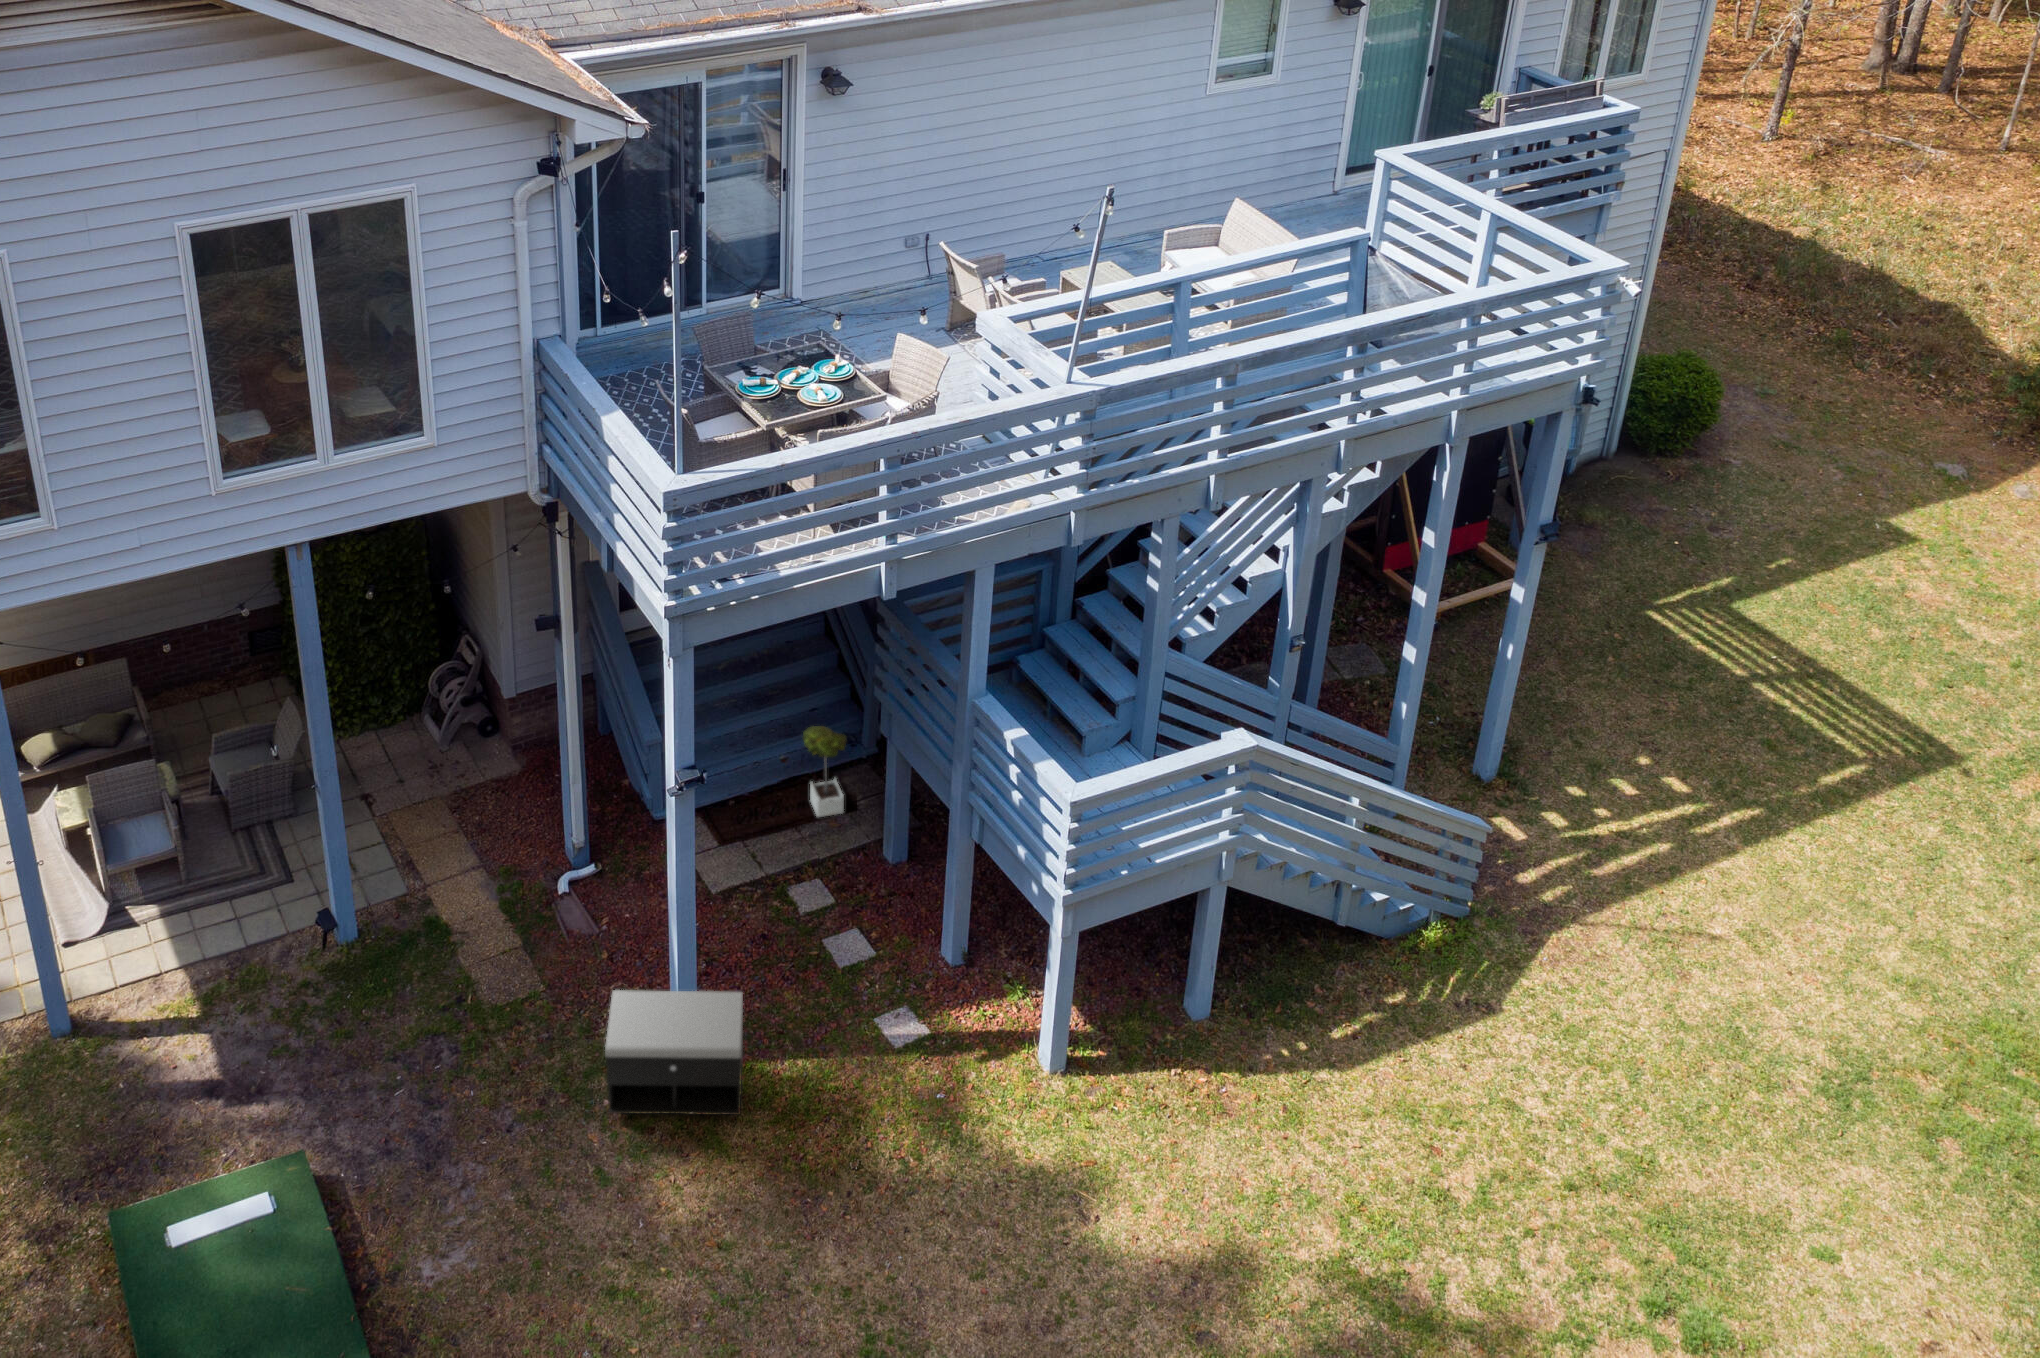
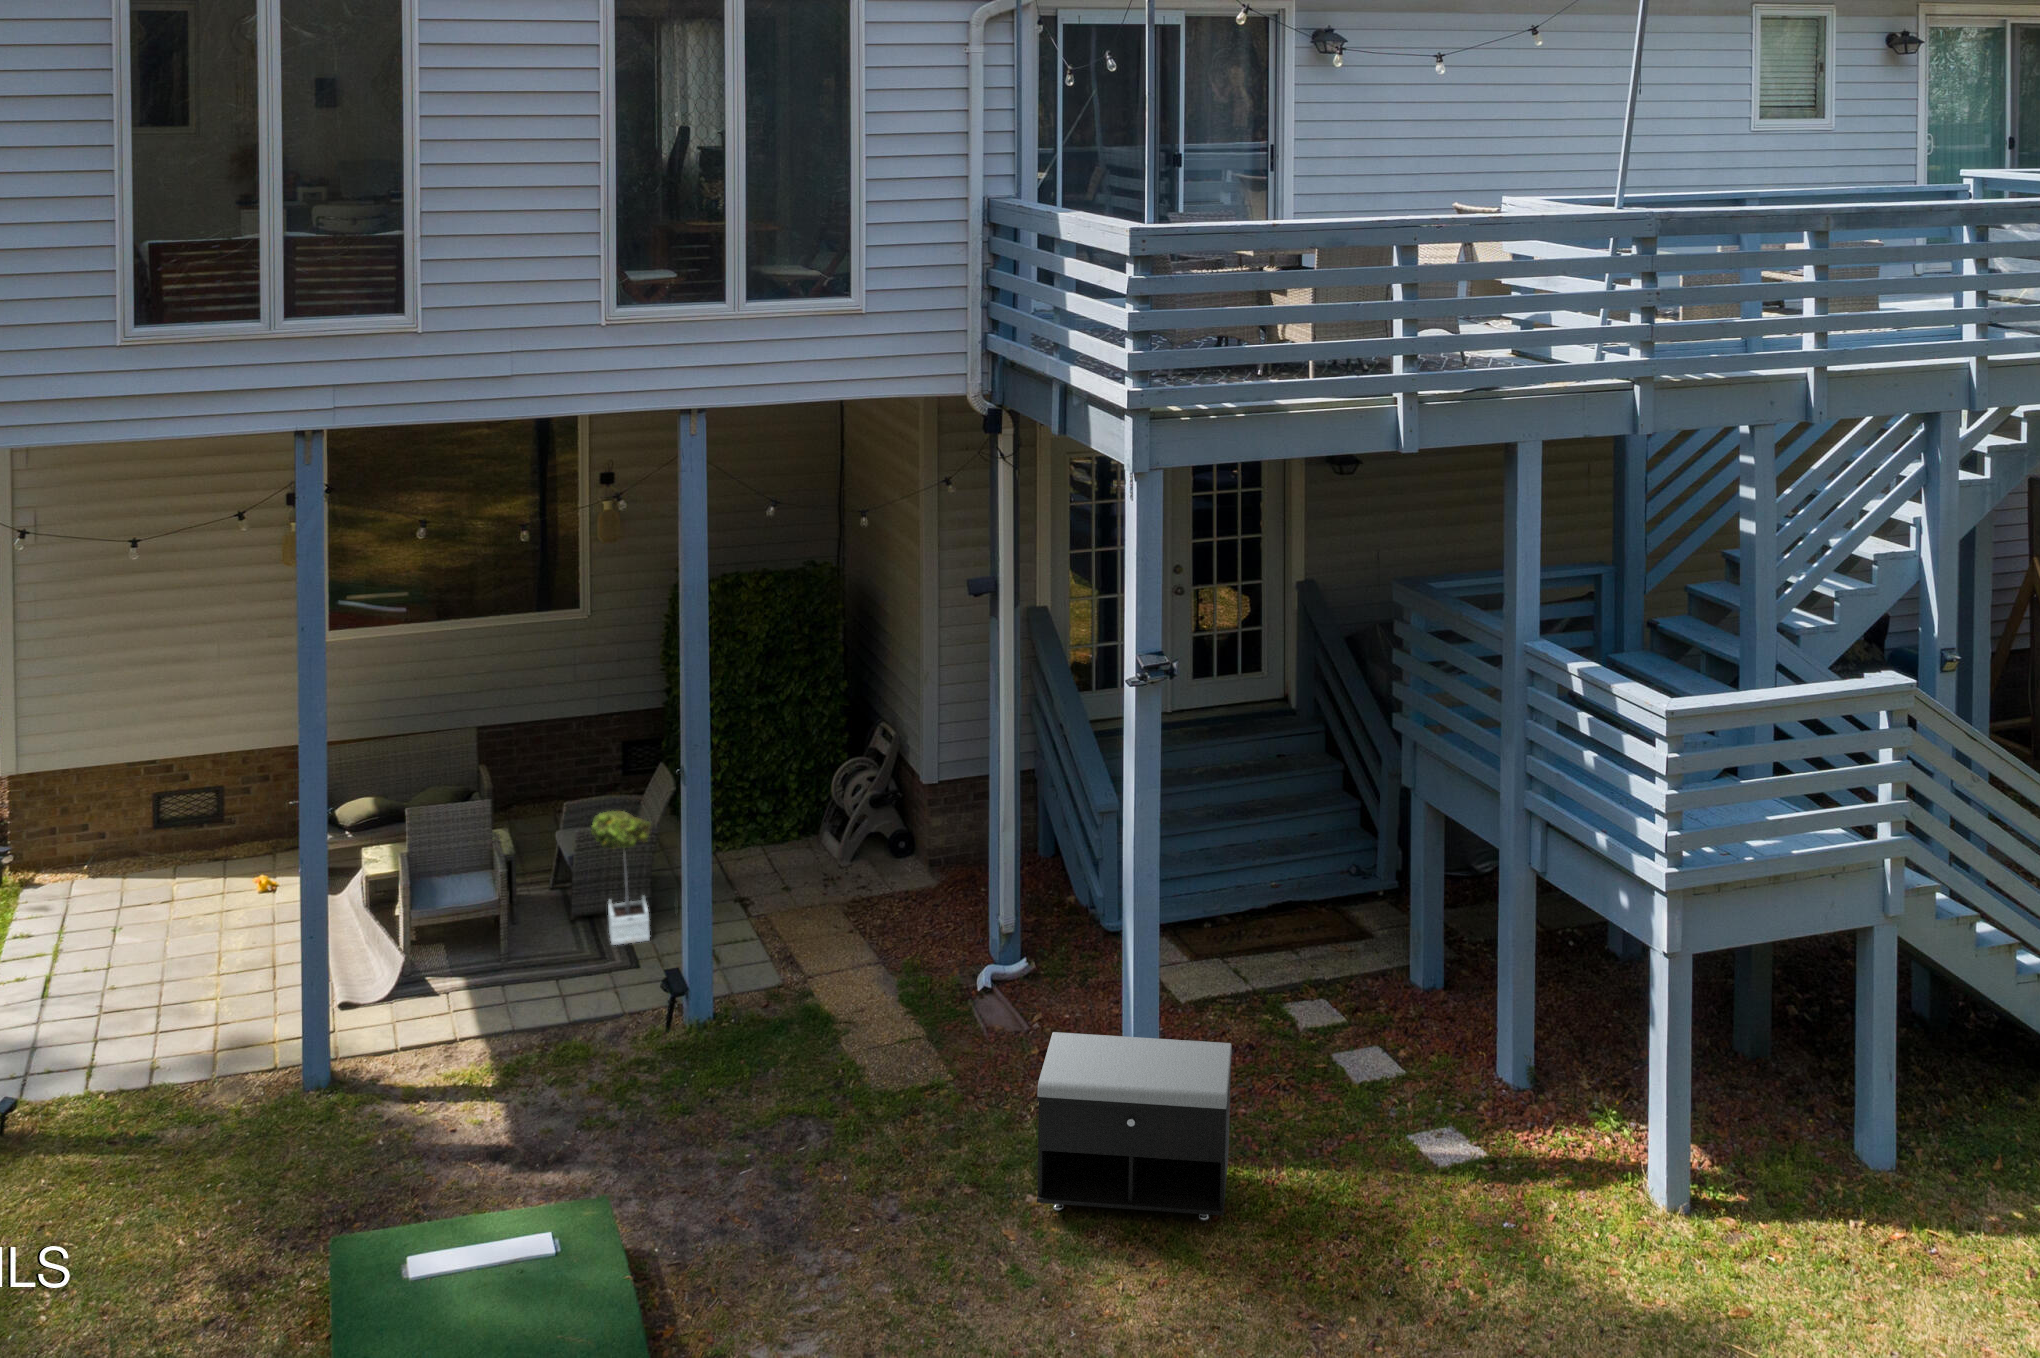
potted tree: present [803,726,846,817] -> present [591,811,651,945]

